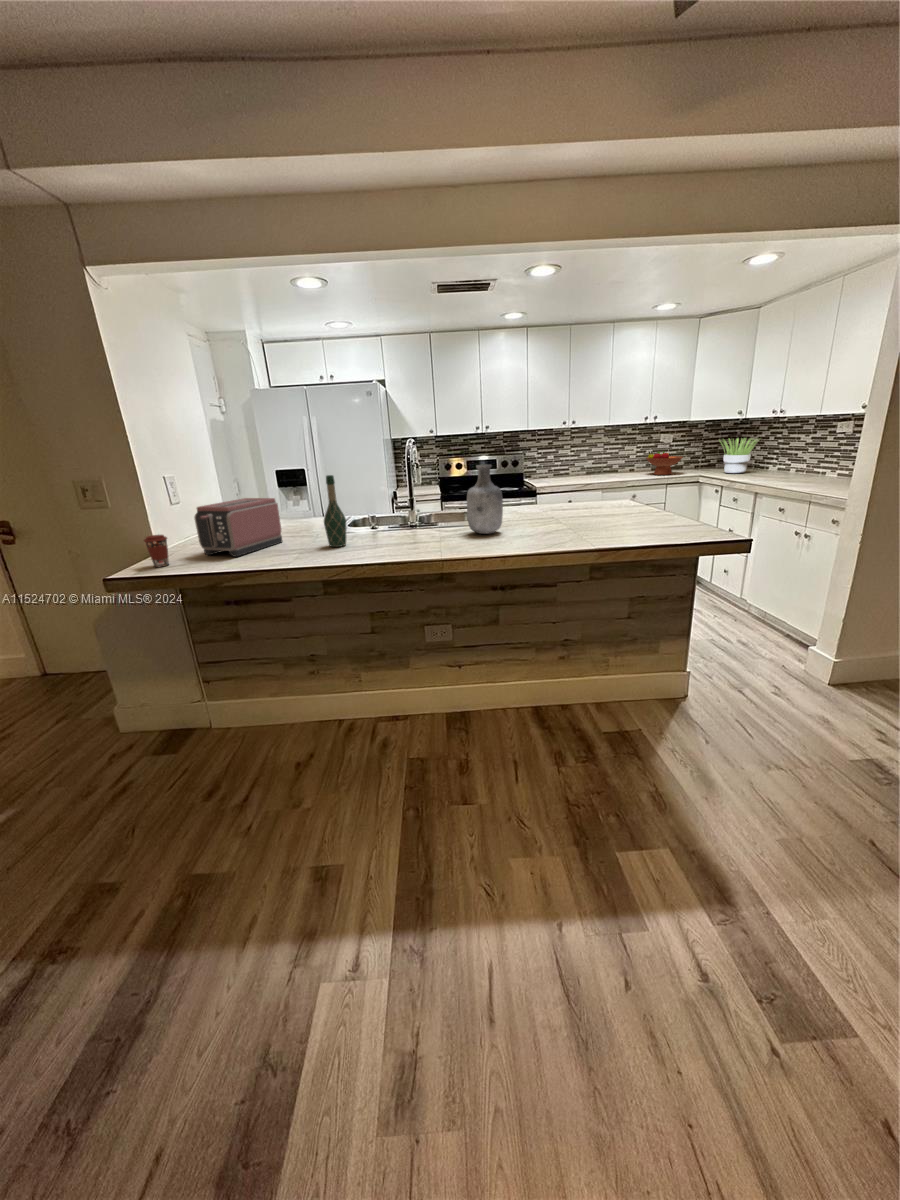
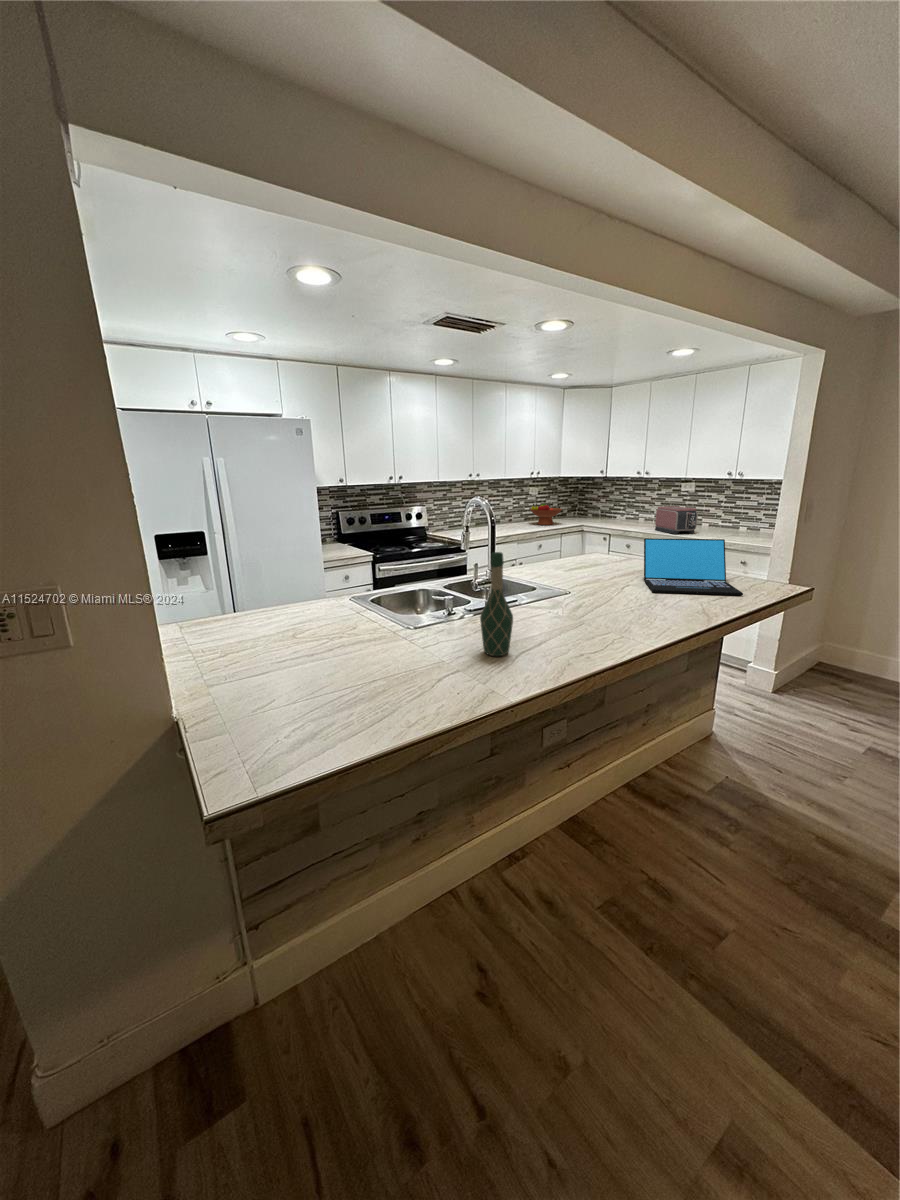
potted plant: present [720,438,756,474] -> none [584,492,621,523]
vase: present [467,465,503,534] -> none [602,529,648,611]
laptop: none [547,478,650,532] -> present [644,538,743,595]
toaster: present [194,498,282,557] -> present [655,506,698,534]
coffee cup: present [144,535,169,567] -> none [245,692,292,763]

